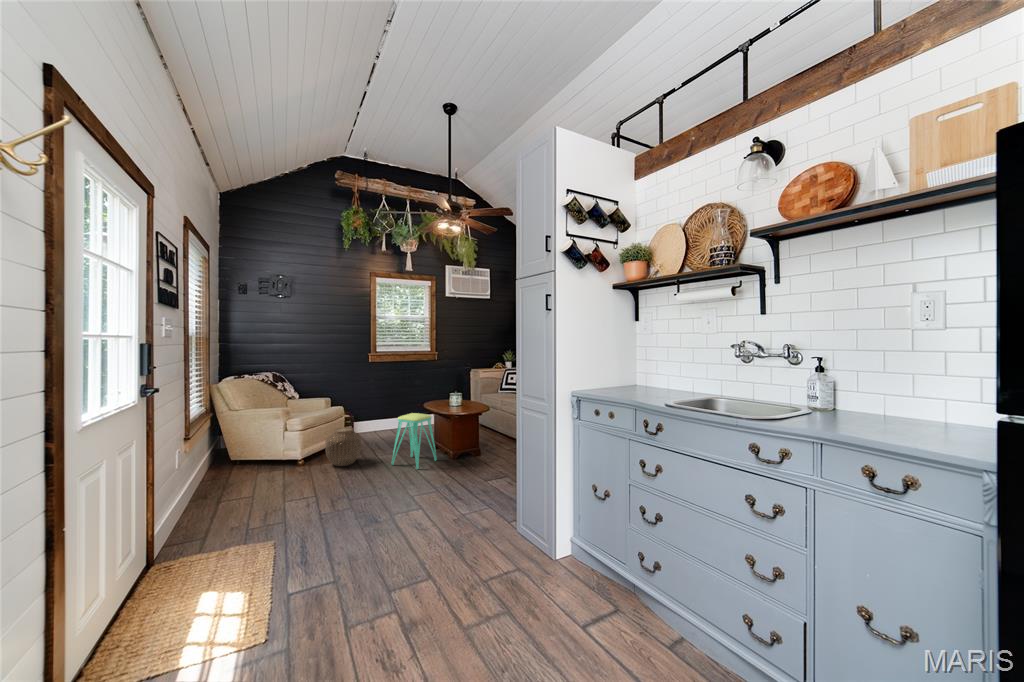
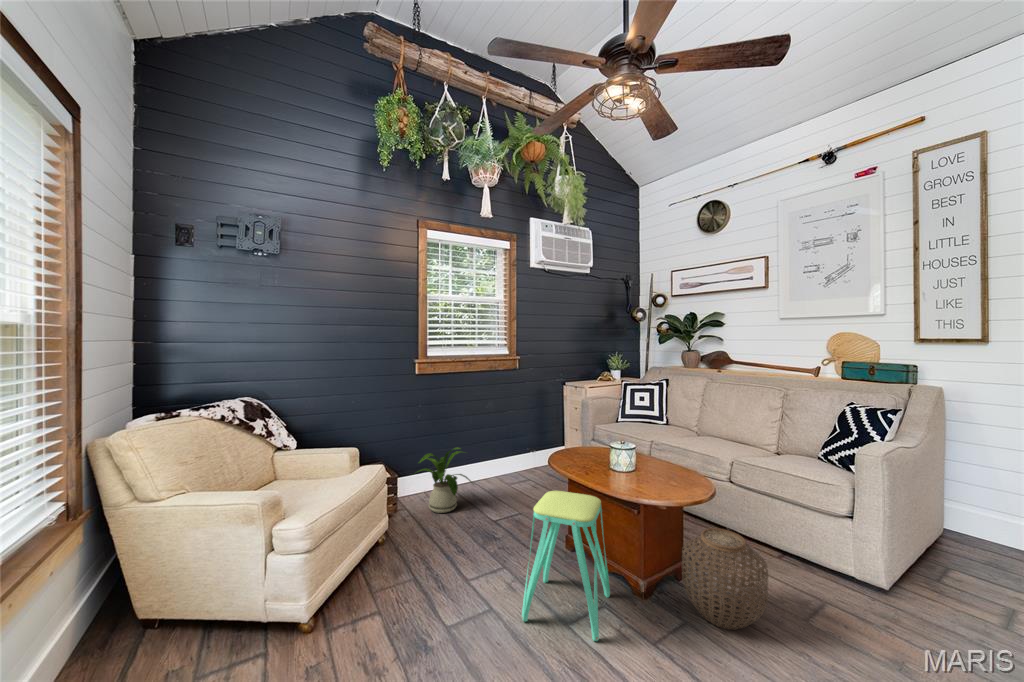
house plant: none [363,402,397,437] -> present [419,448,472,513]
woven basket: present [326,428,361,466] -> present [682,528,768,630]

